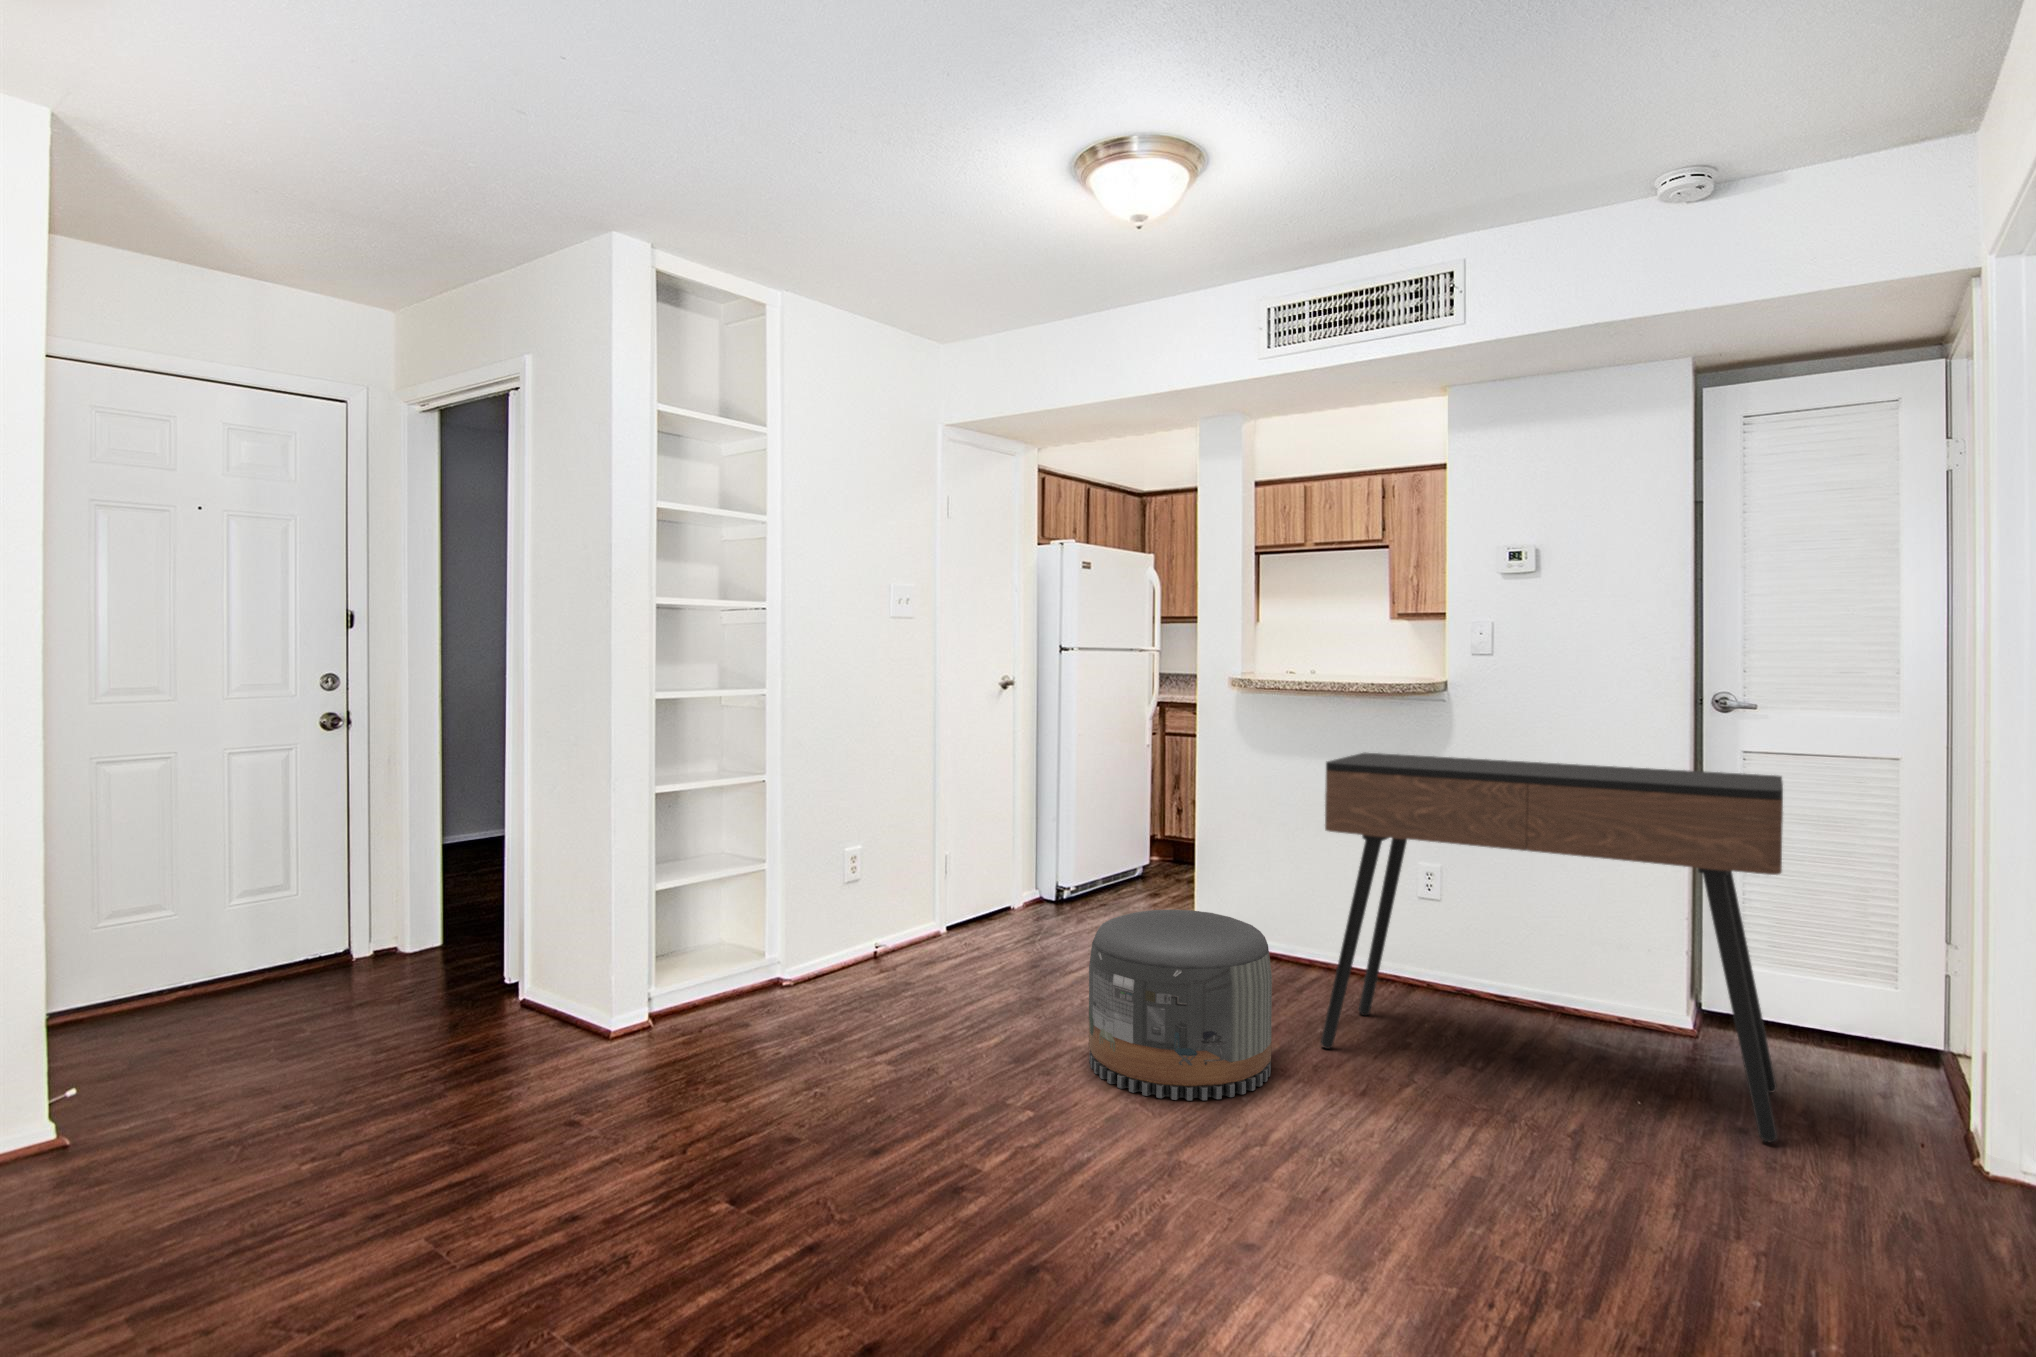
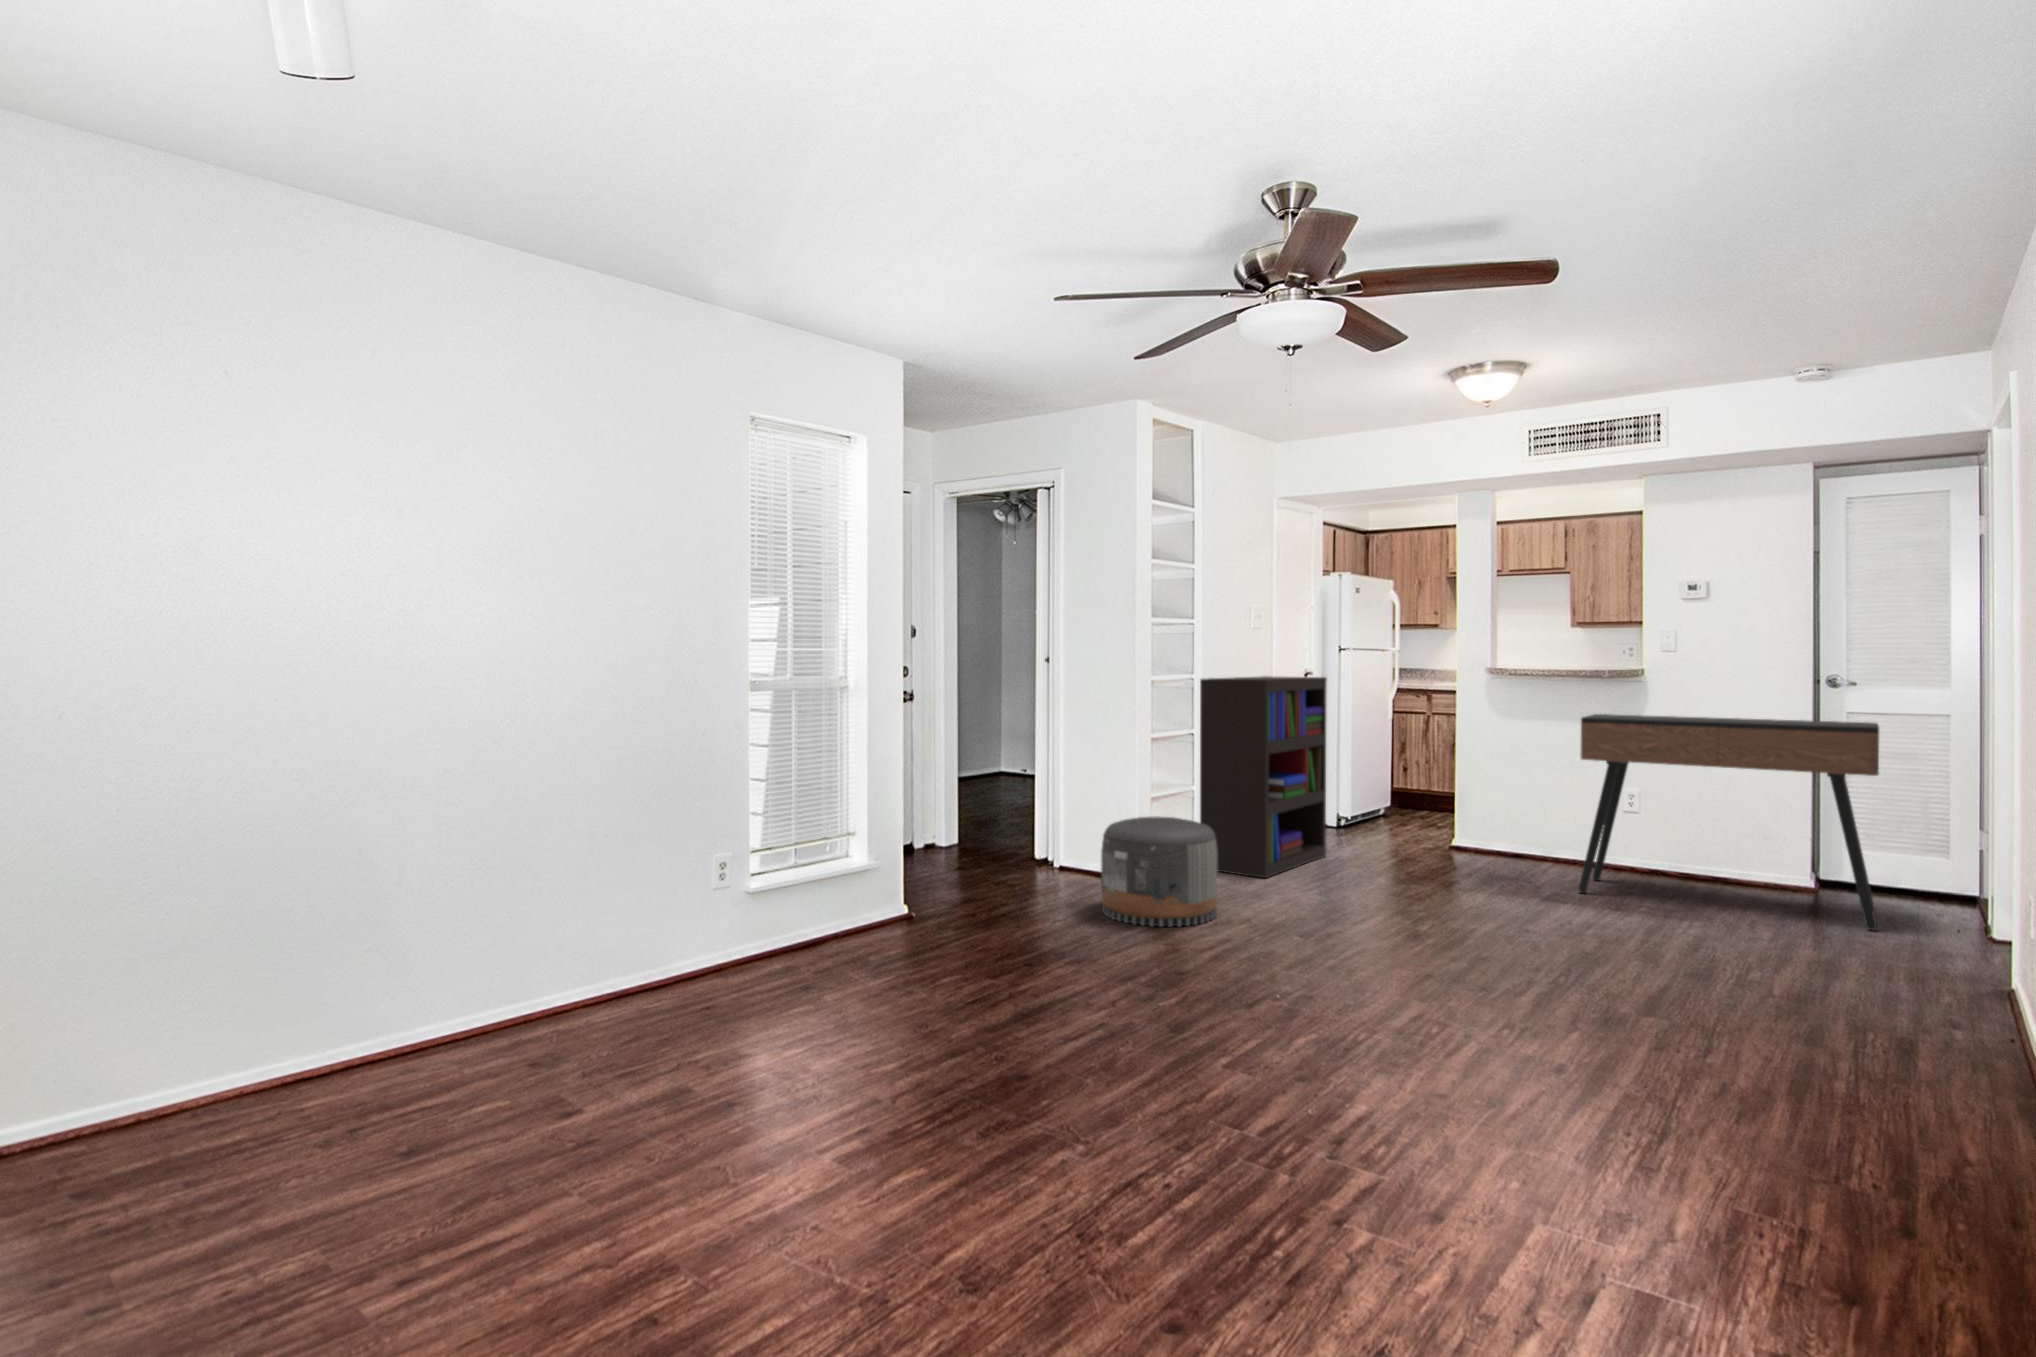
bookshelf: none [759,689,988,1020] -> present [1200,676,1327,878]
pouf: present [1089,910,1272,1100] -> present [1101,816,1217,927]

